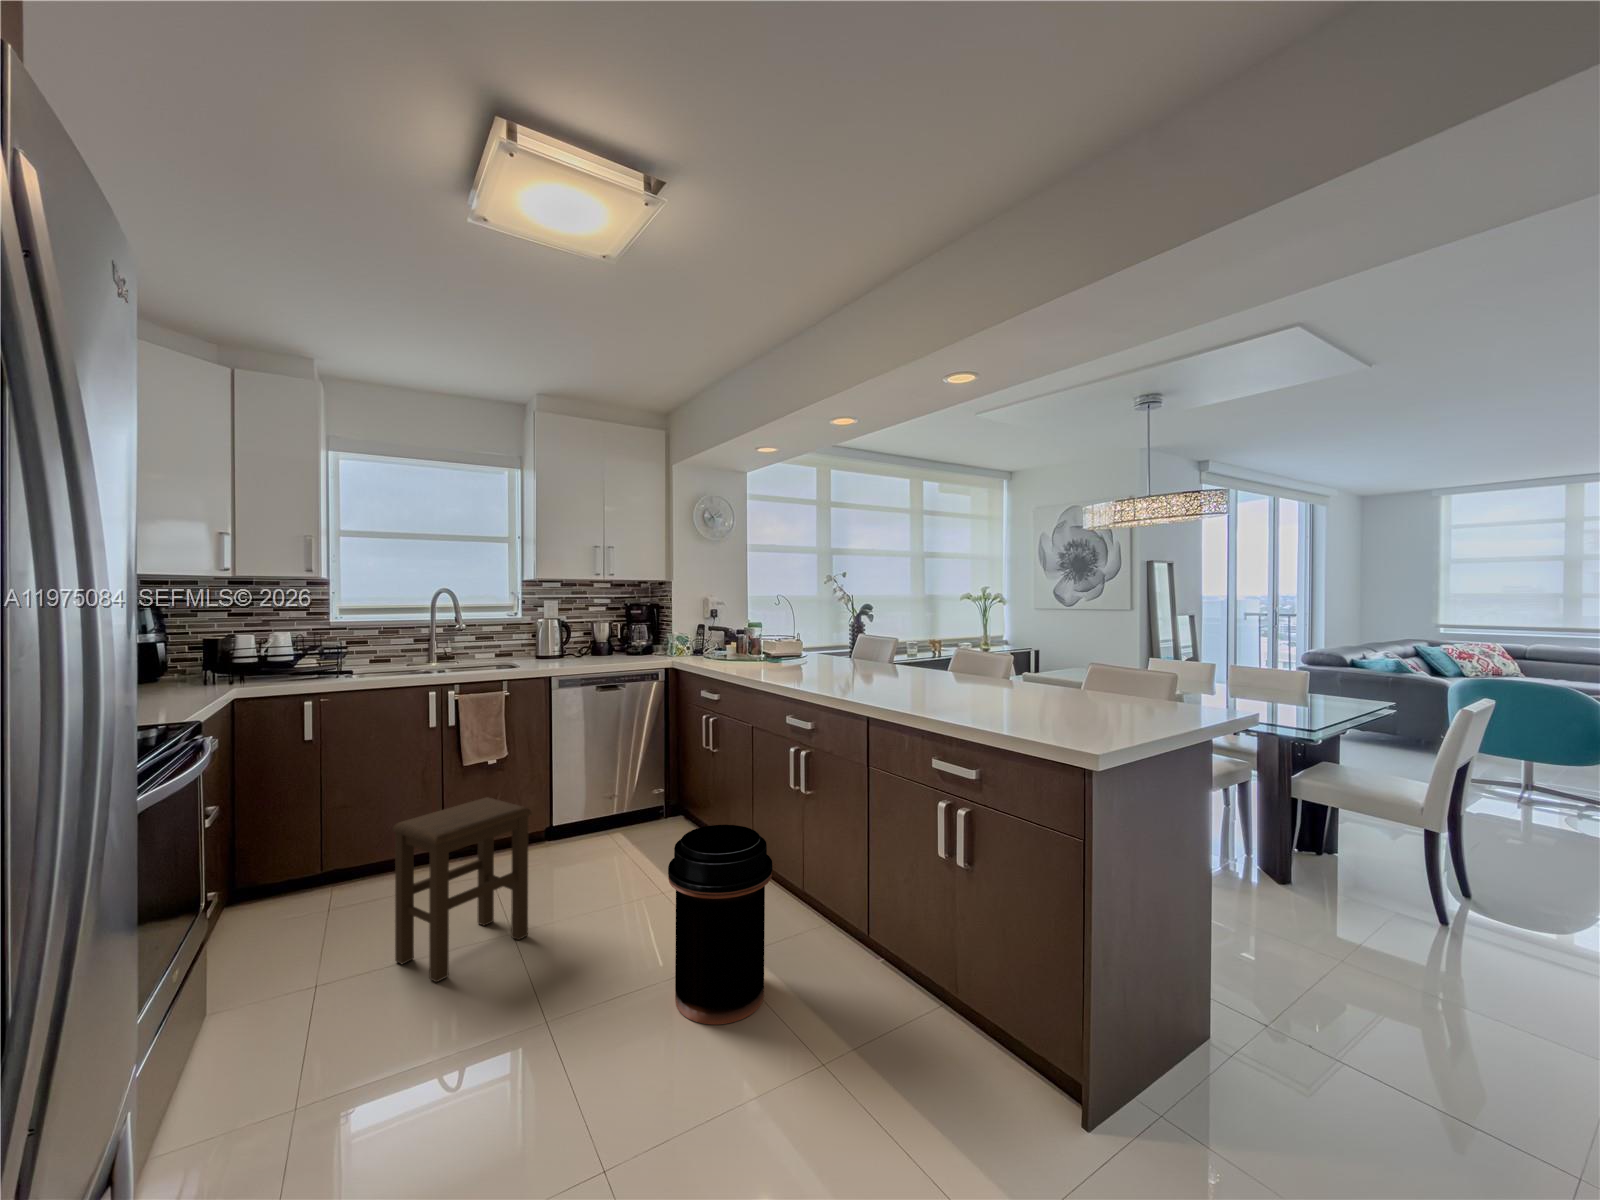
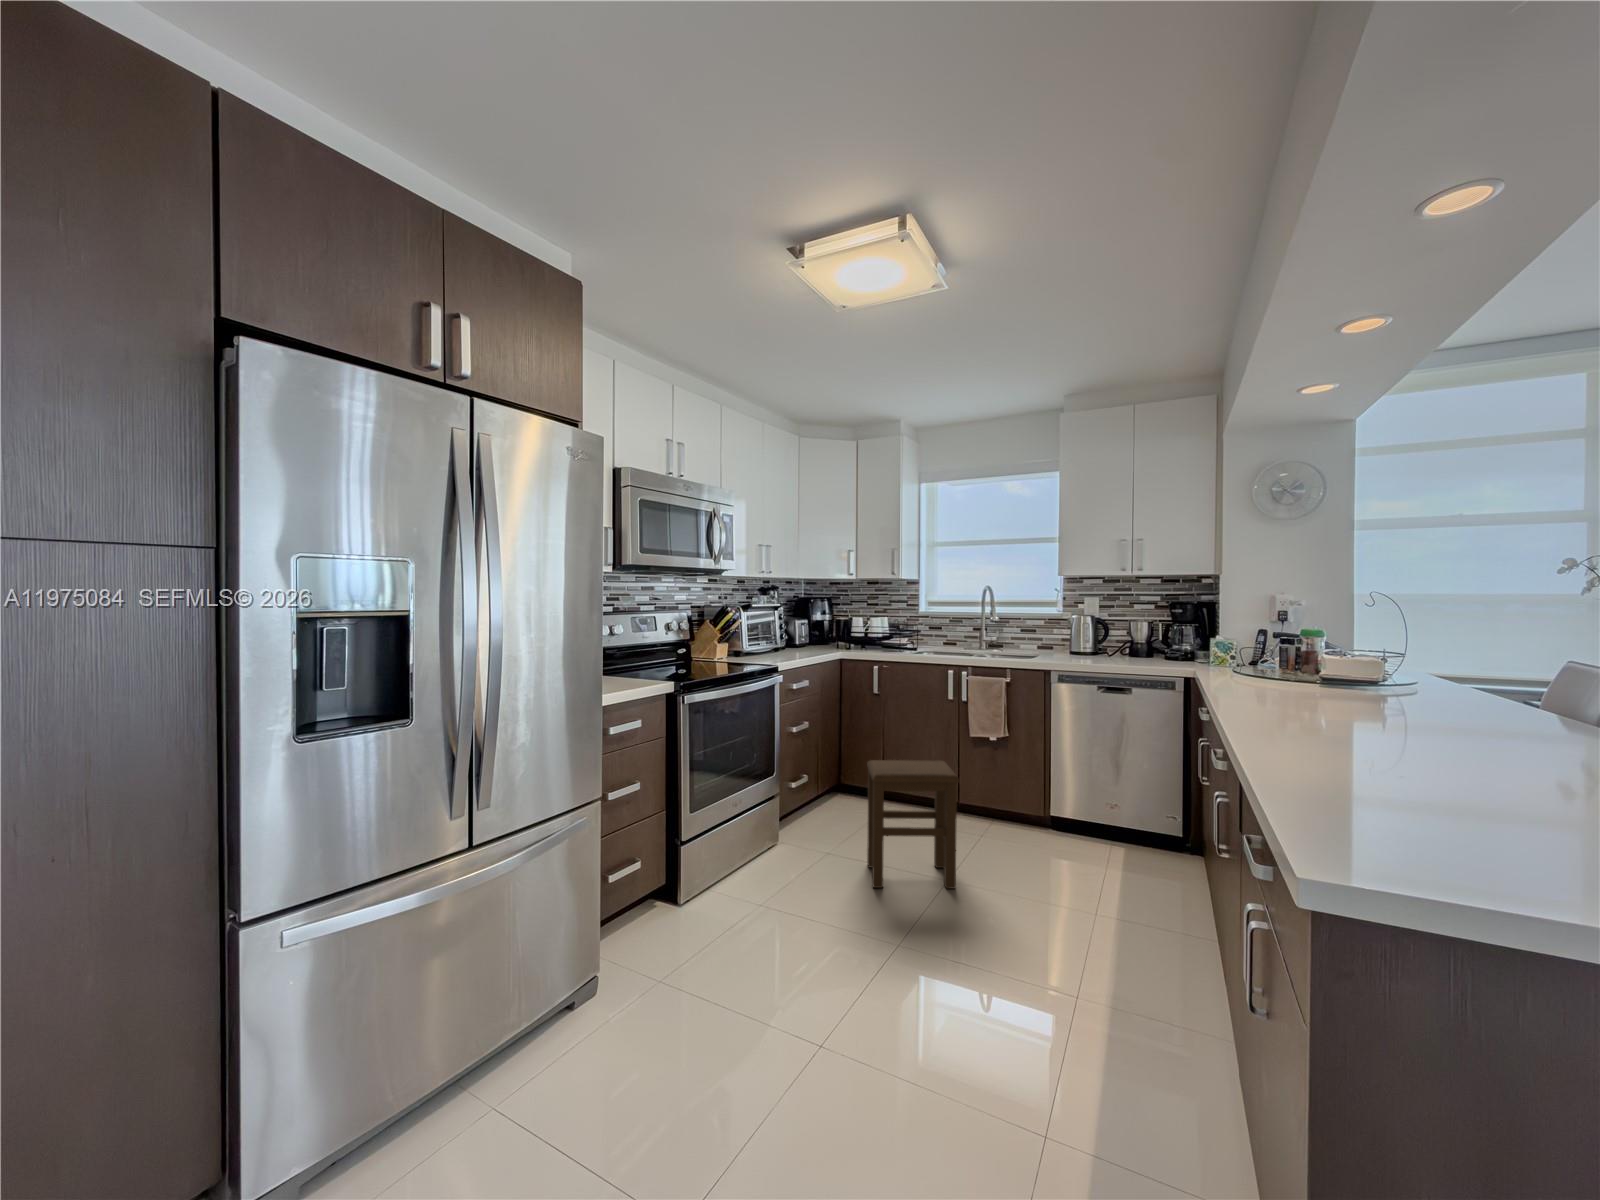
trash can: present [668,825,772,1025] -> none [992,834,1113,1055]

